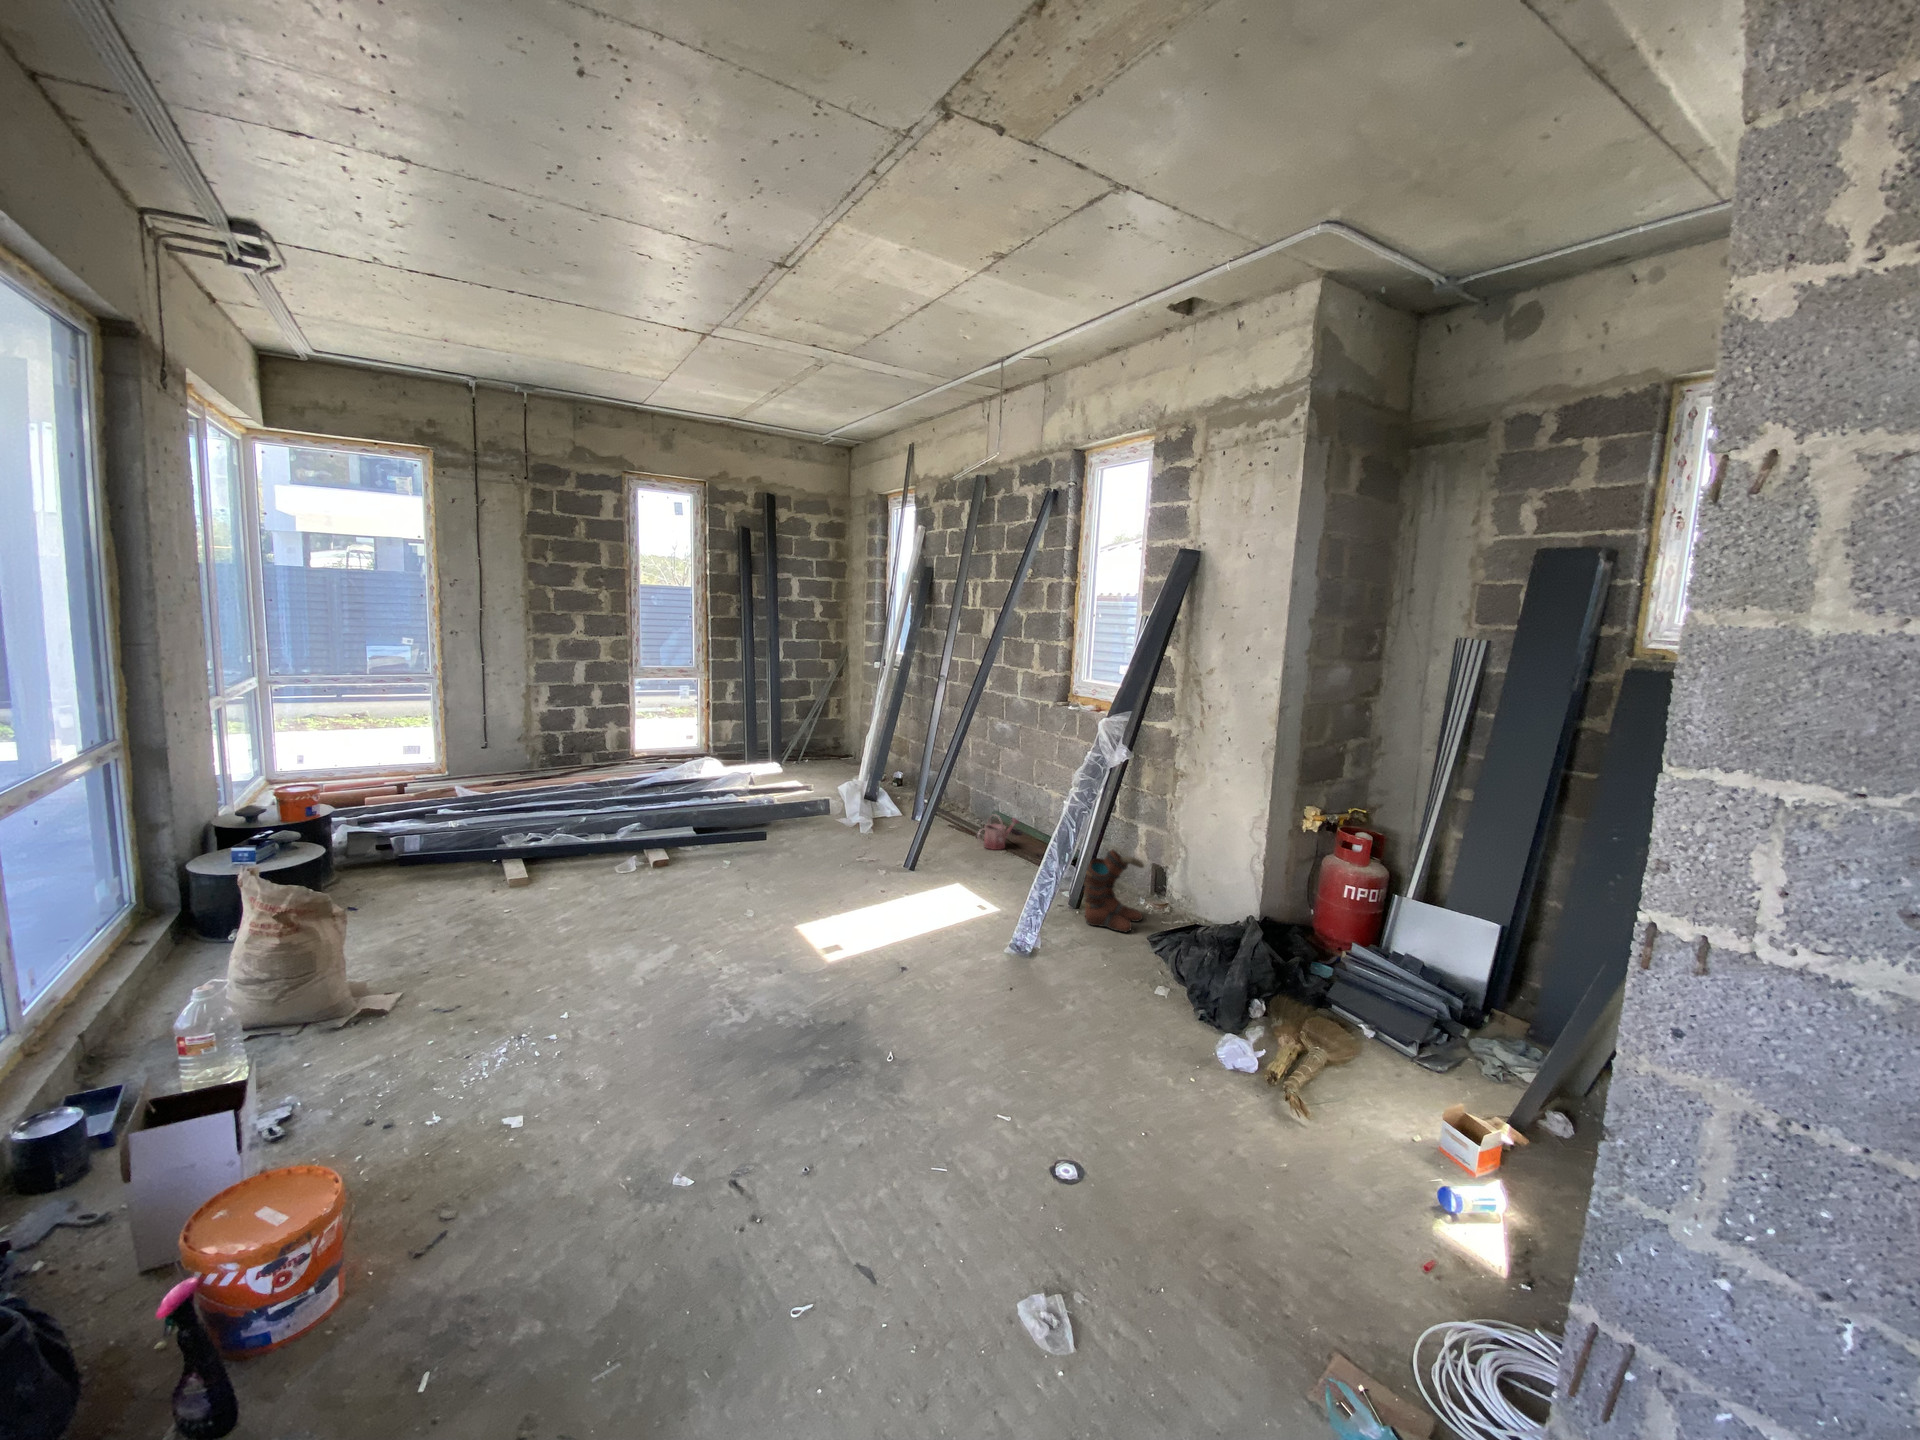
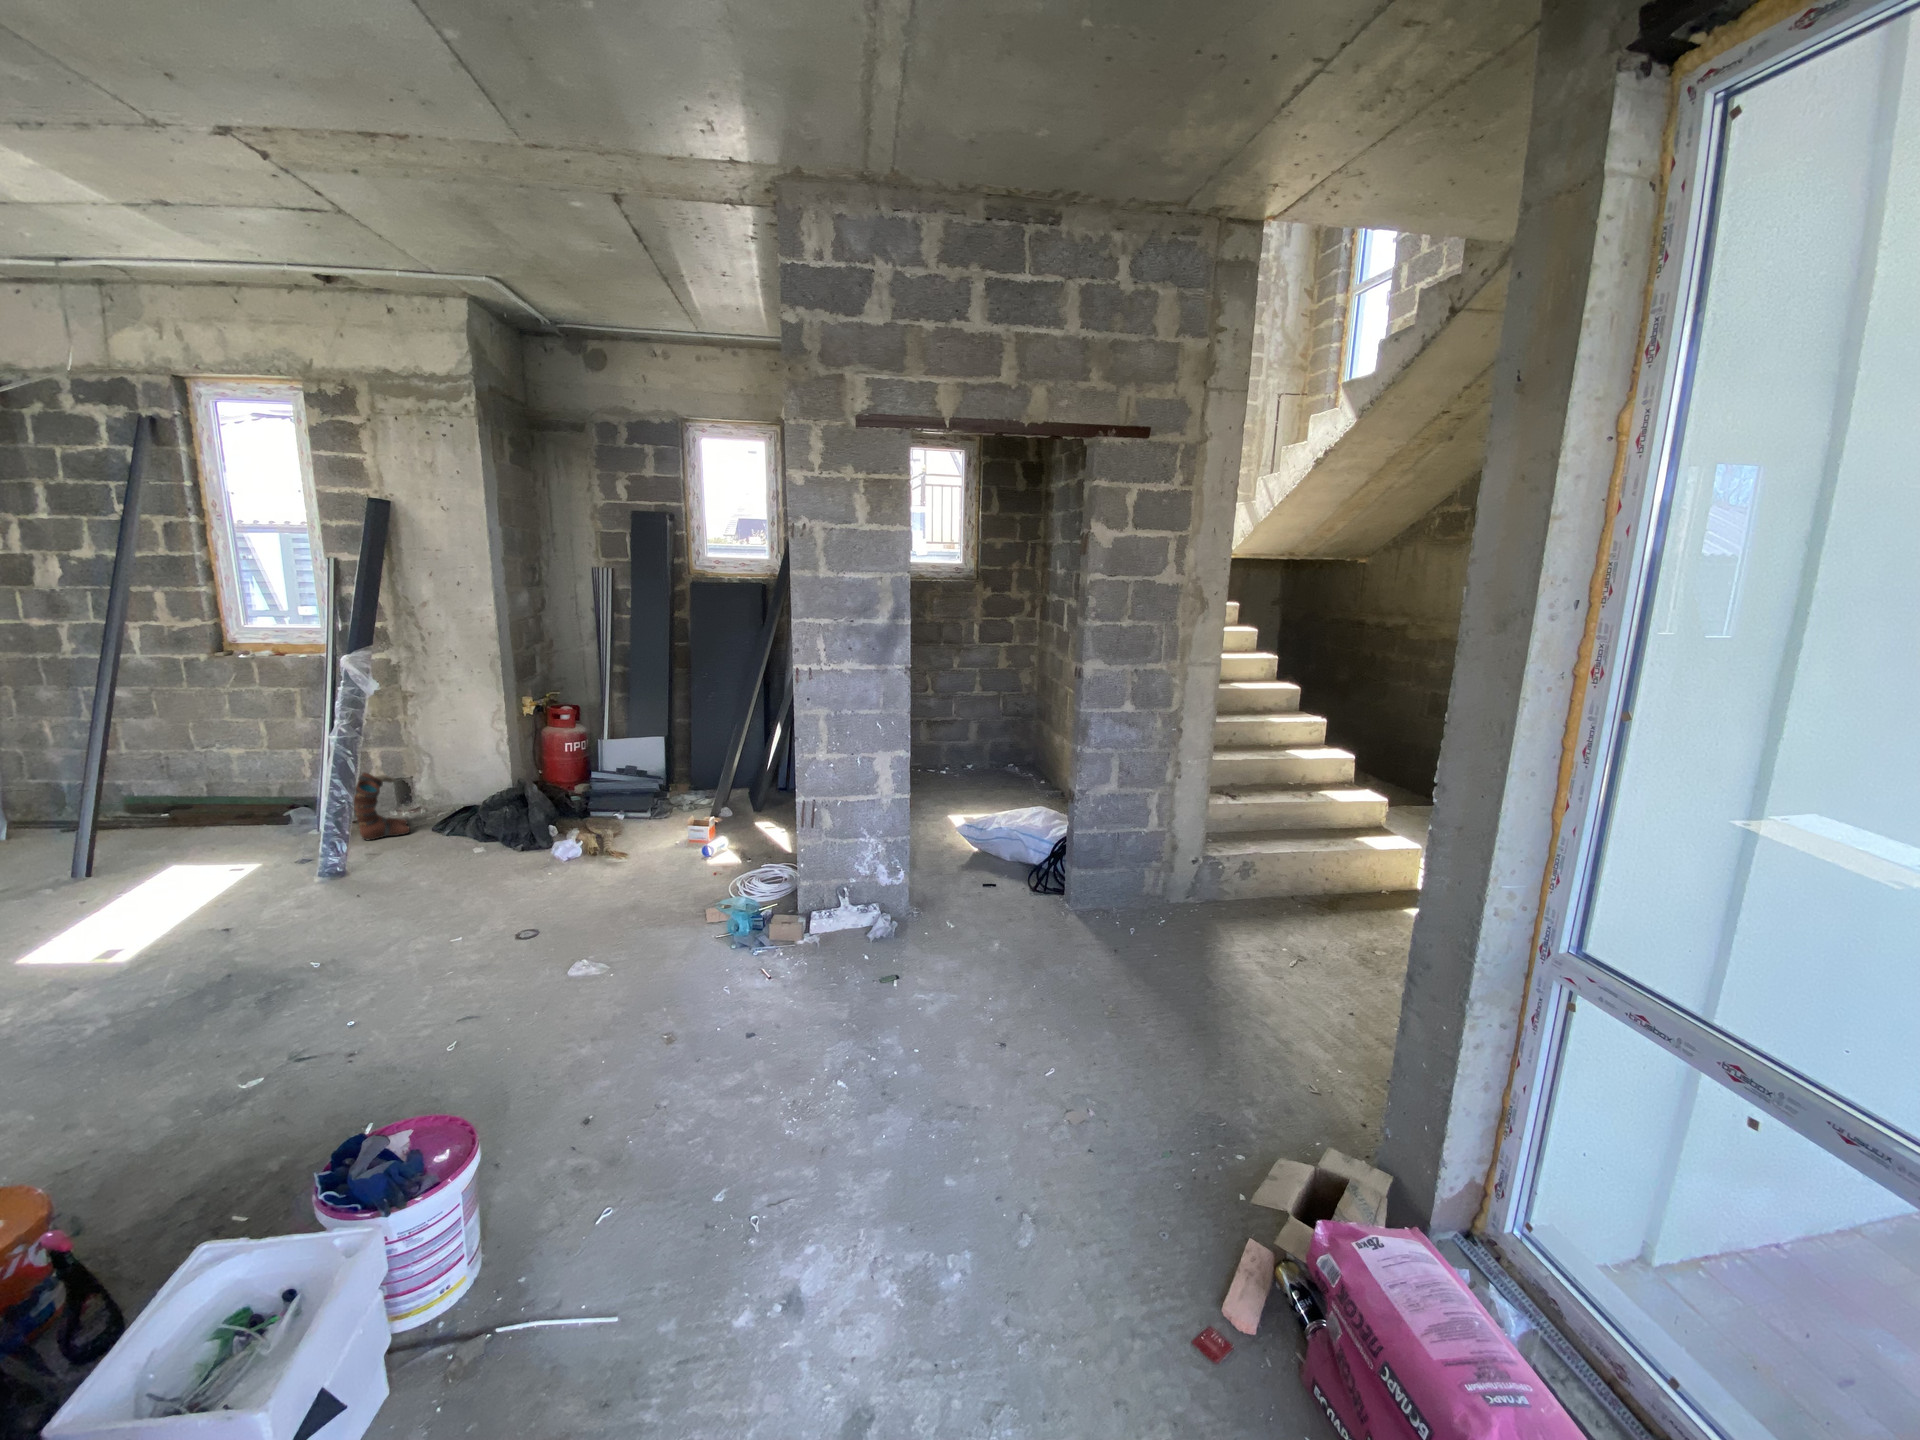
watering can: present [978,814,1019,850] -> none [135,792,178,833]

